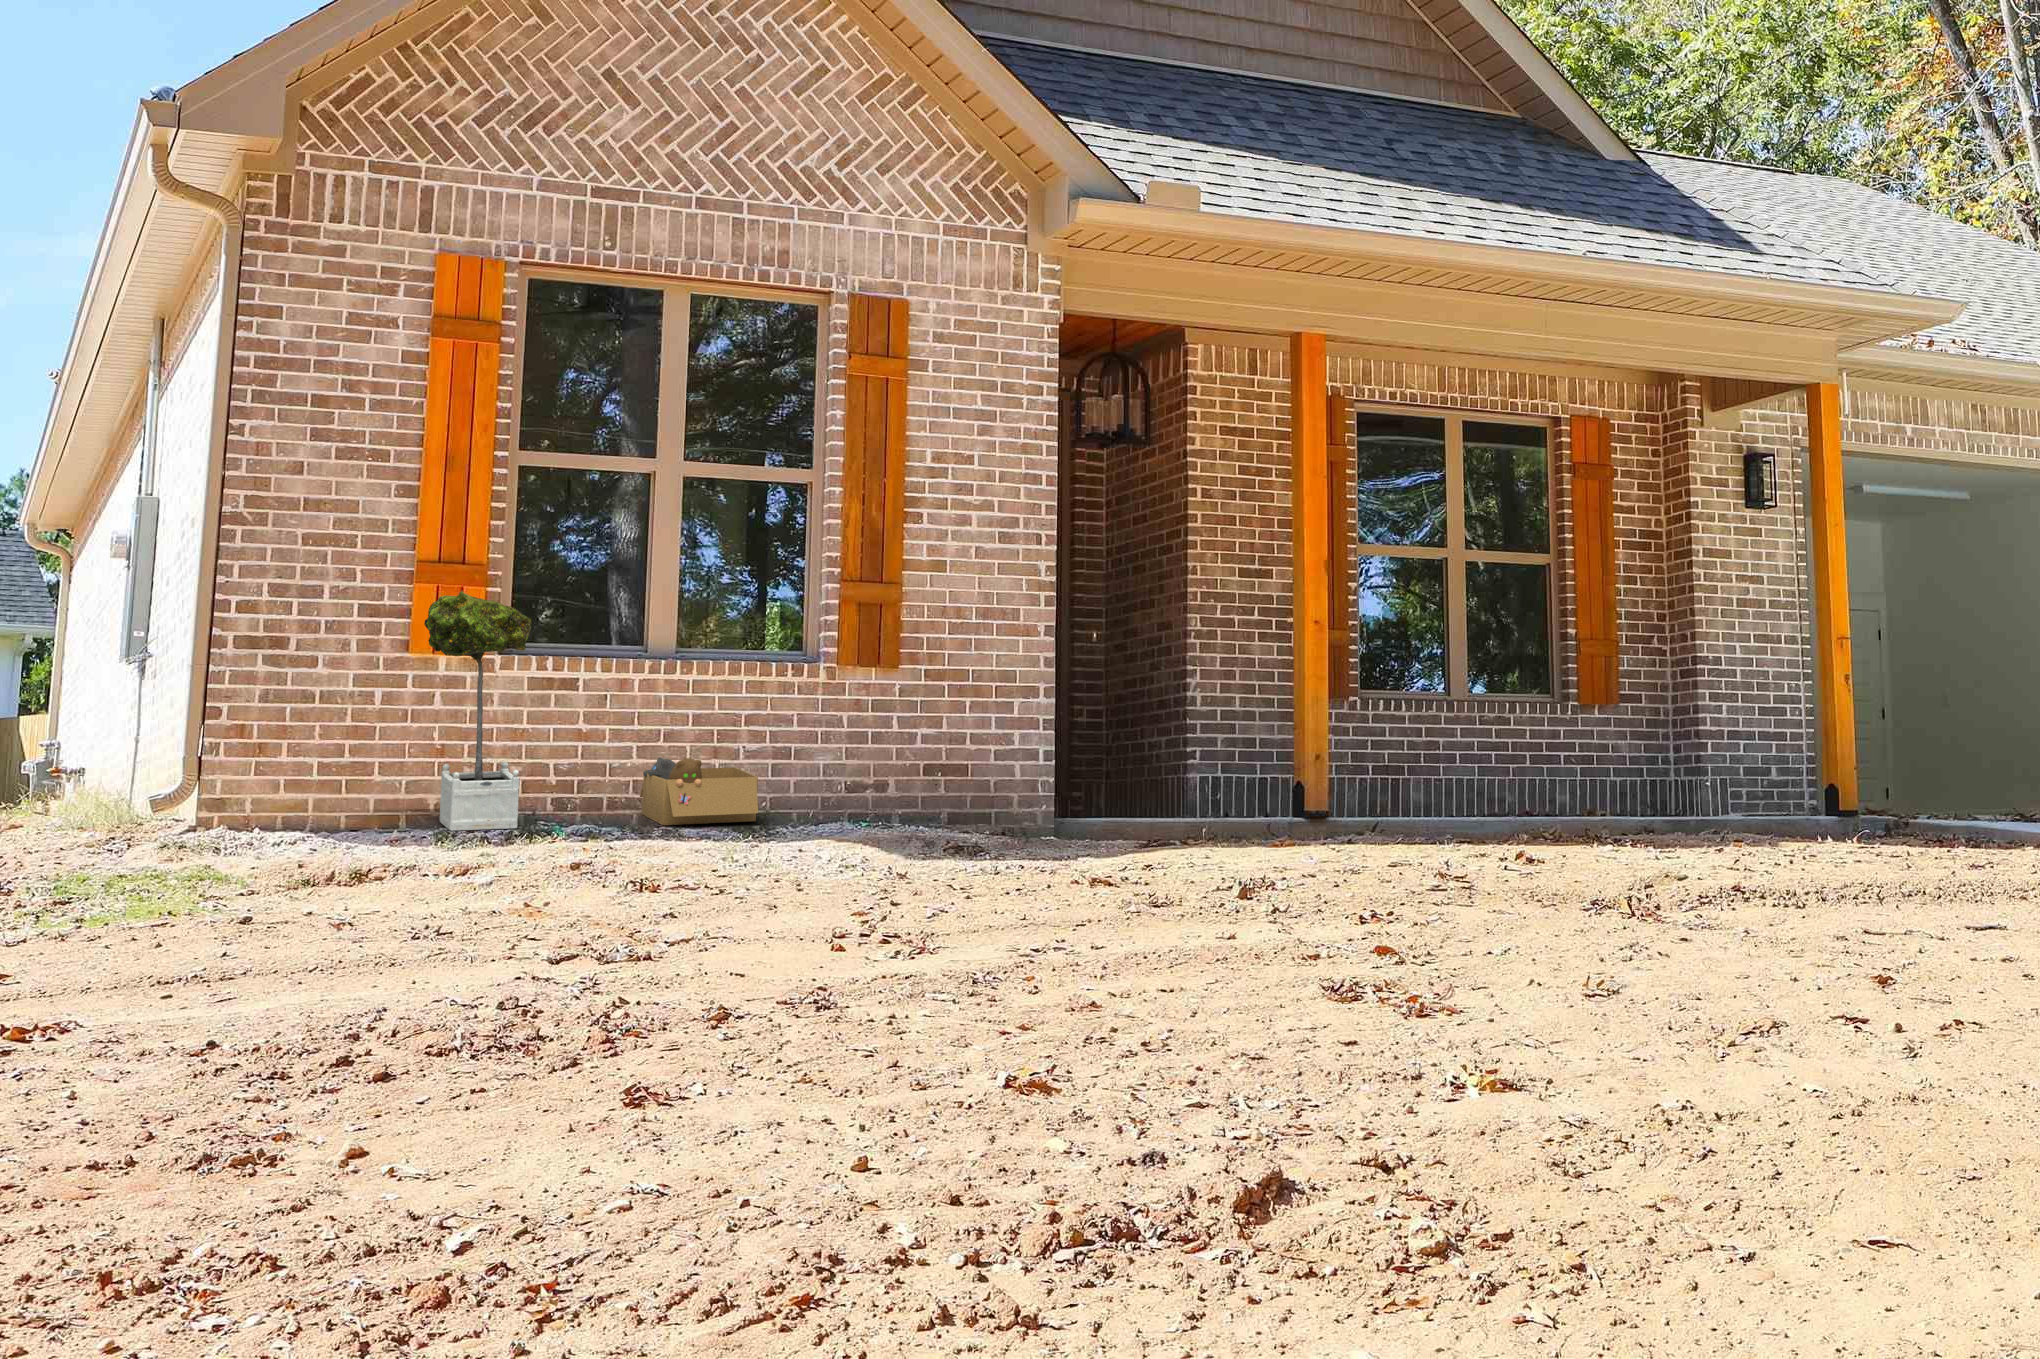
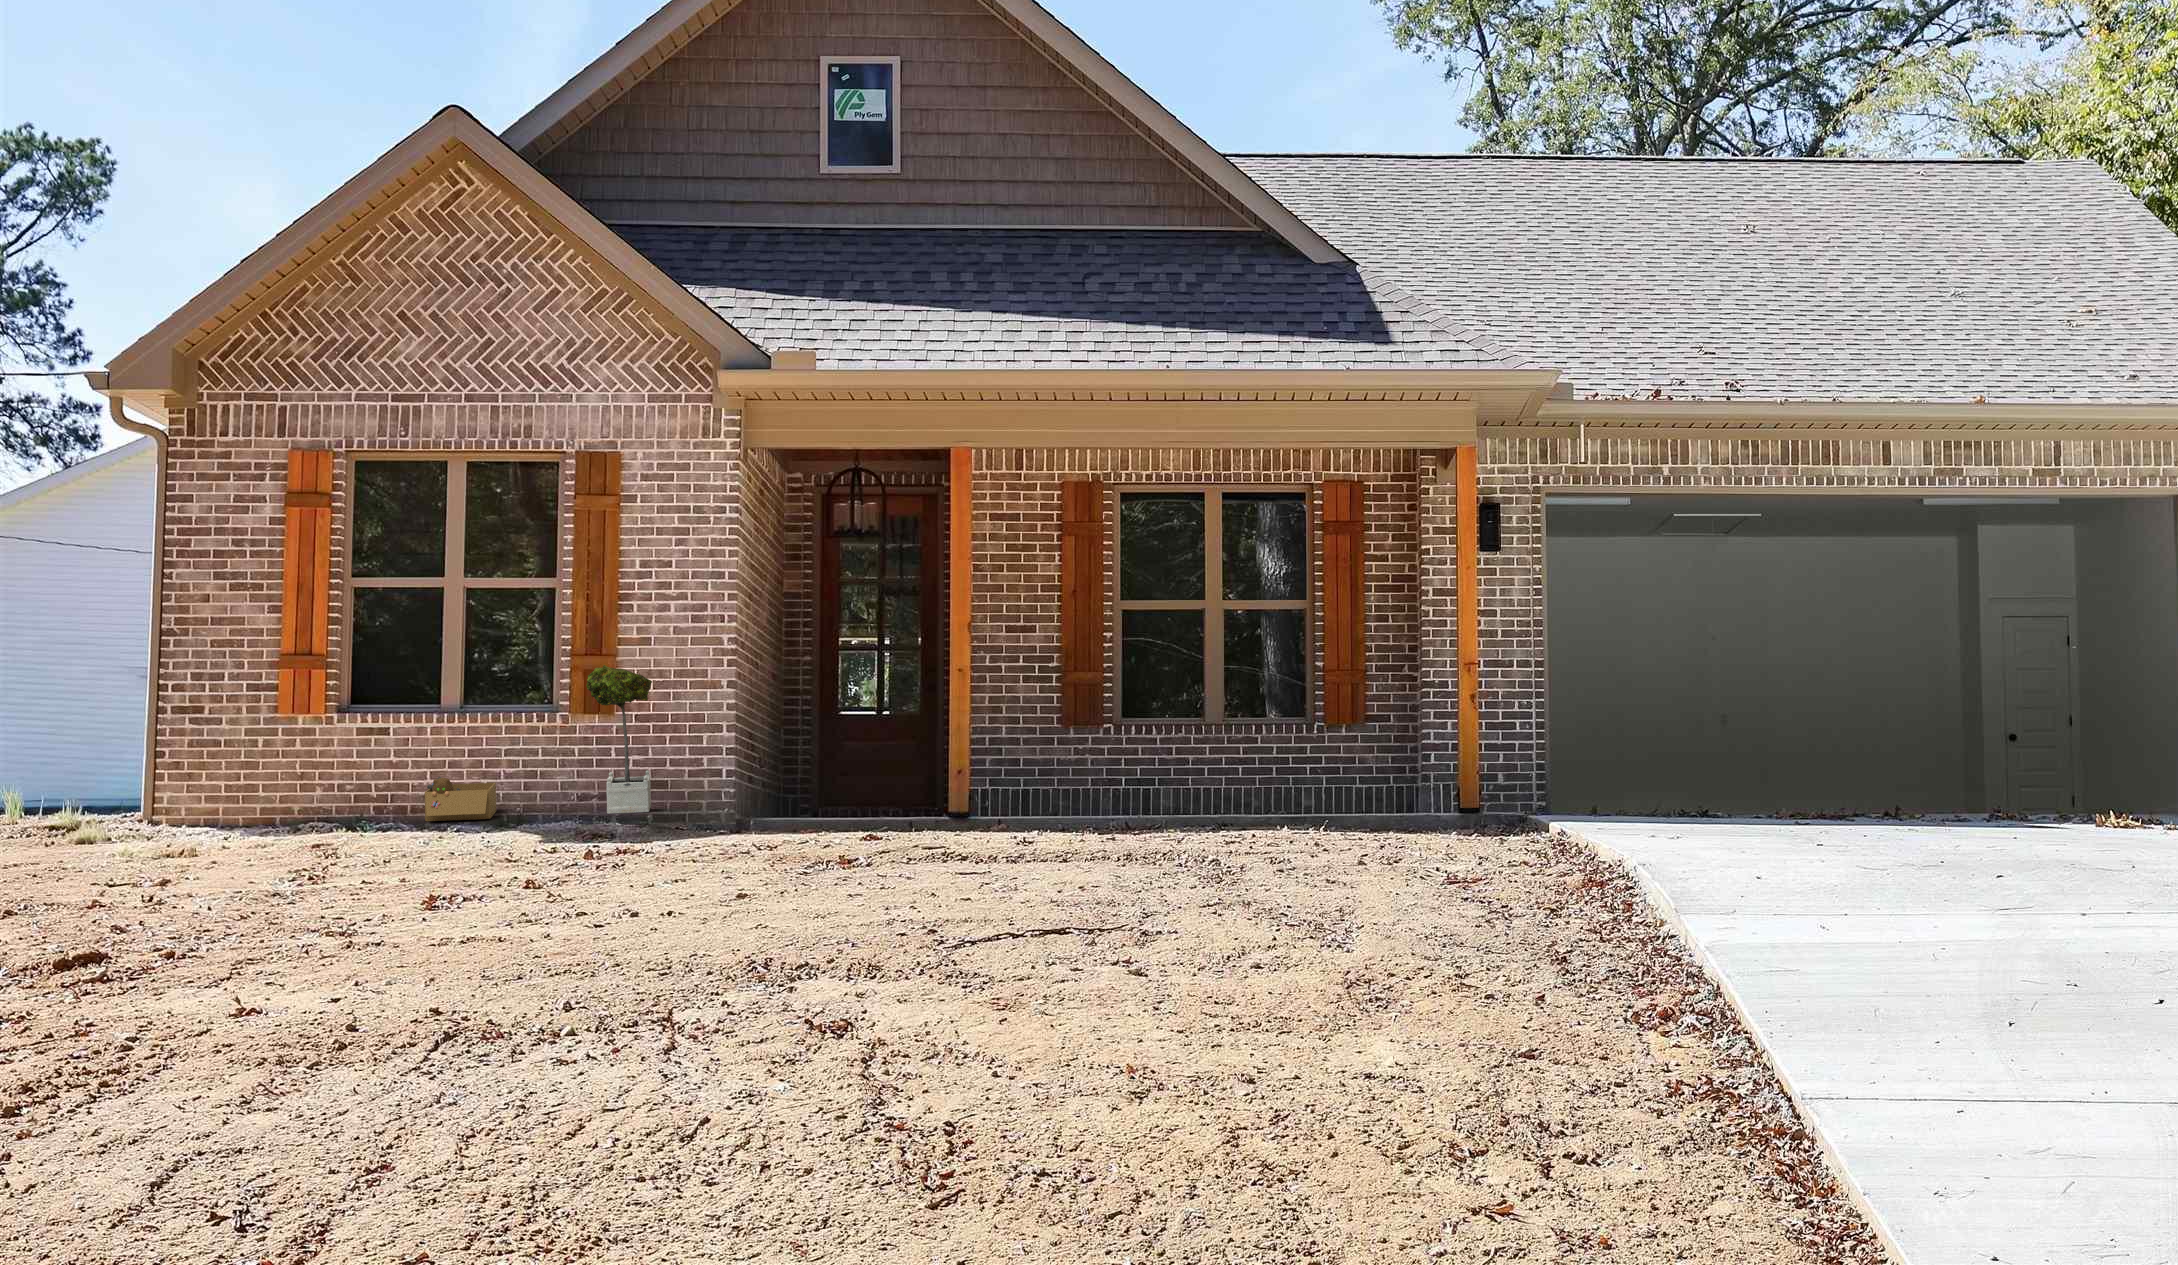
potted tree: present [424,591,532,831] -> present [586,665,652,814]

